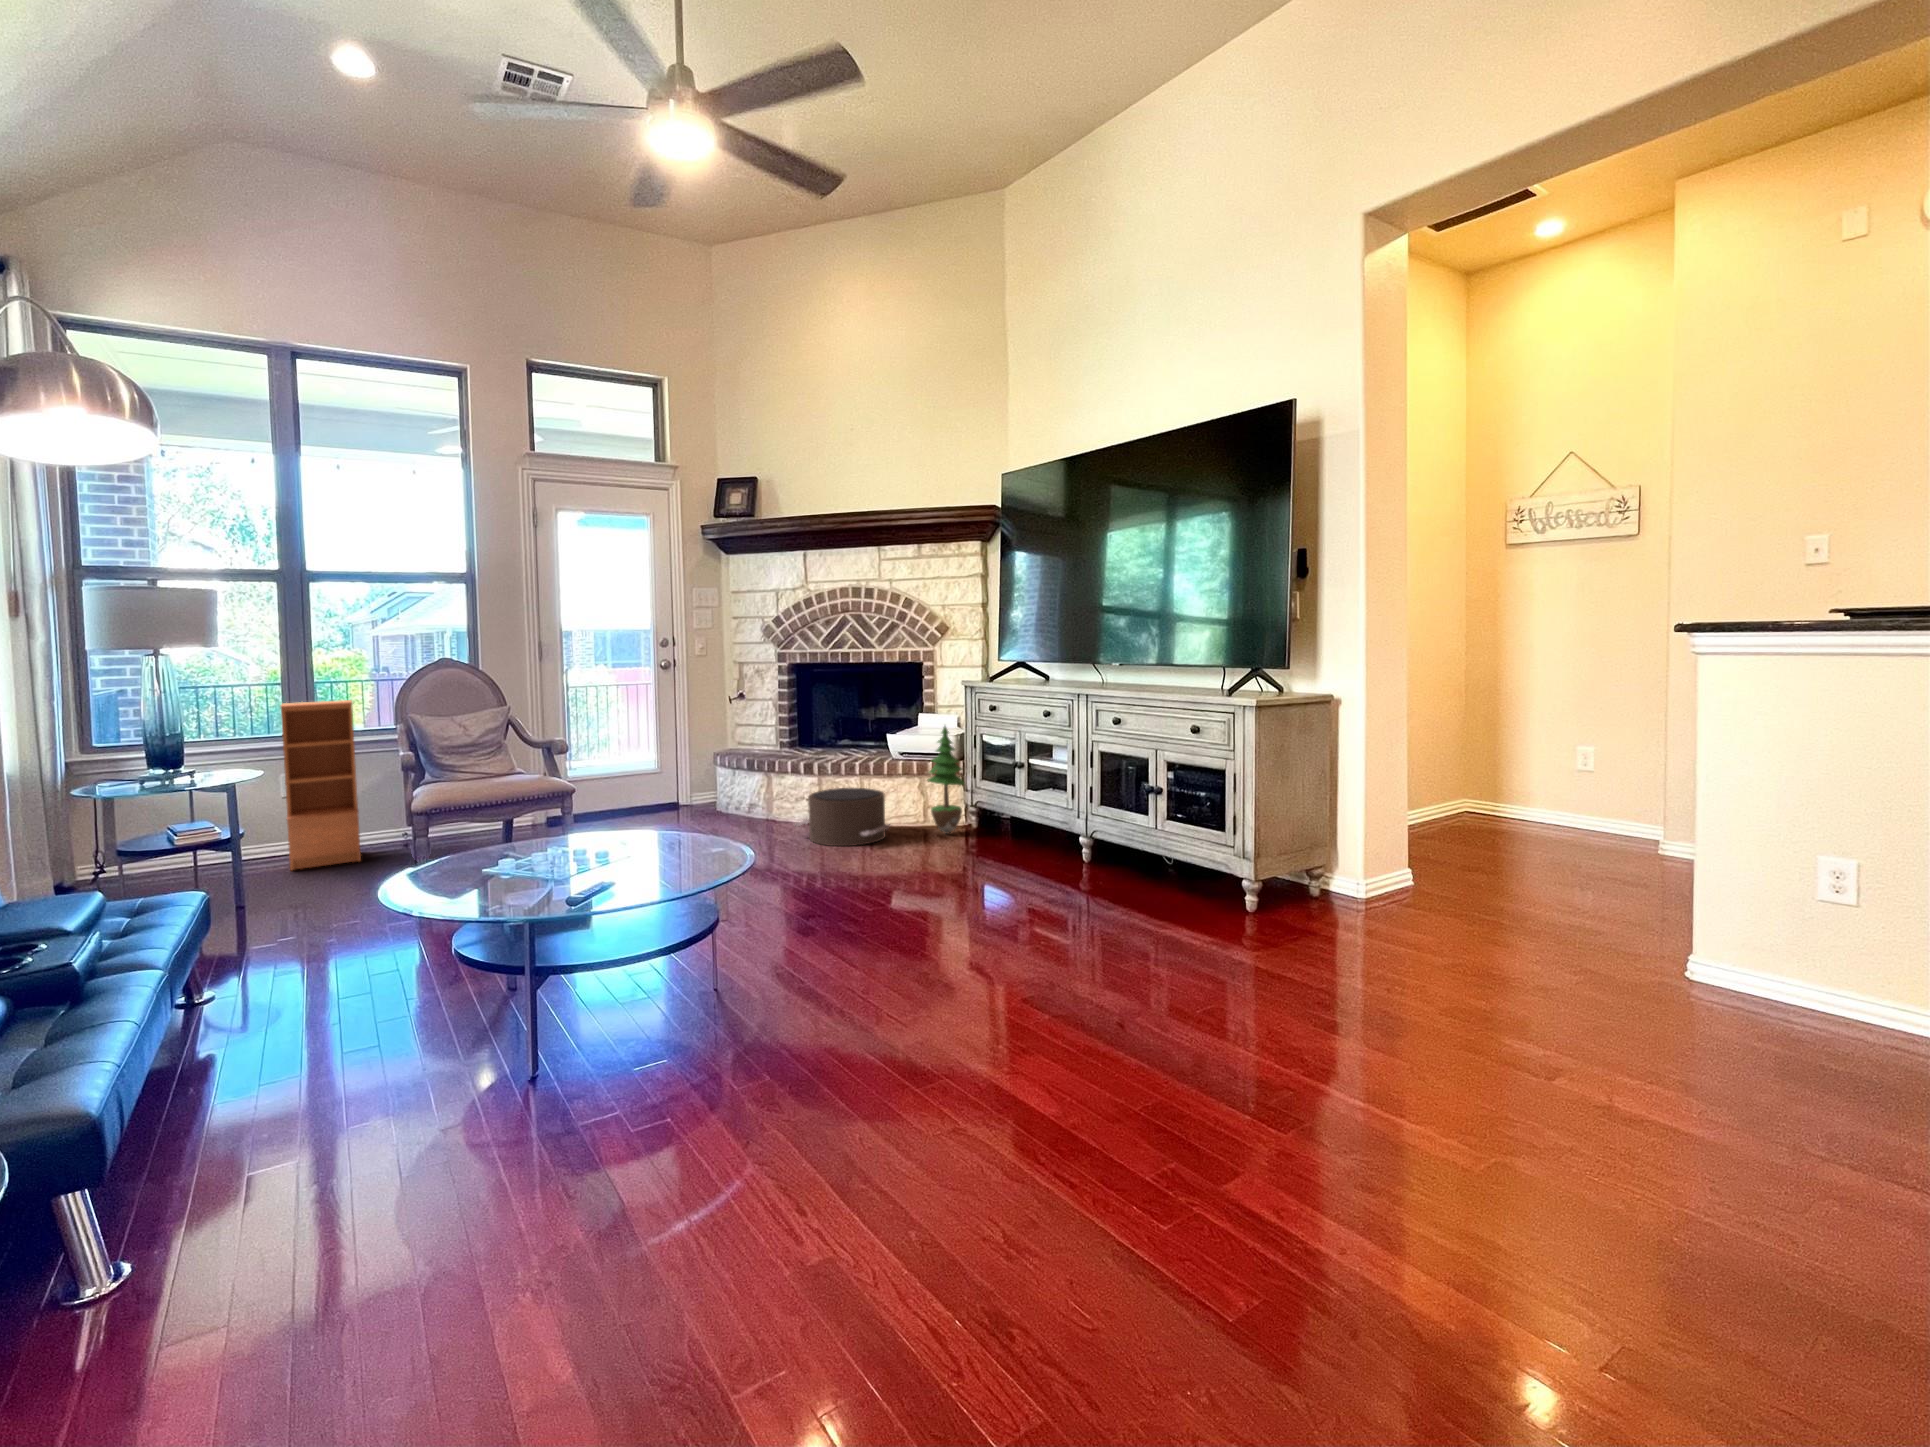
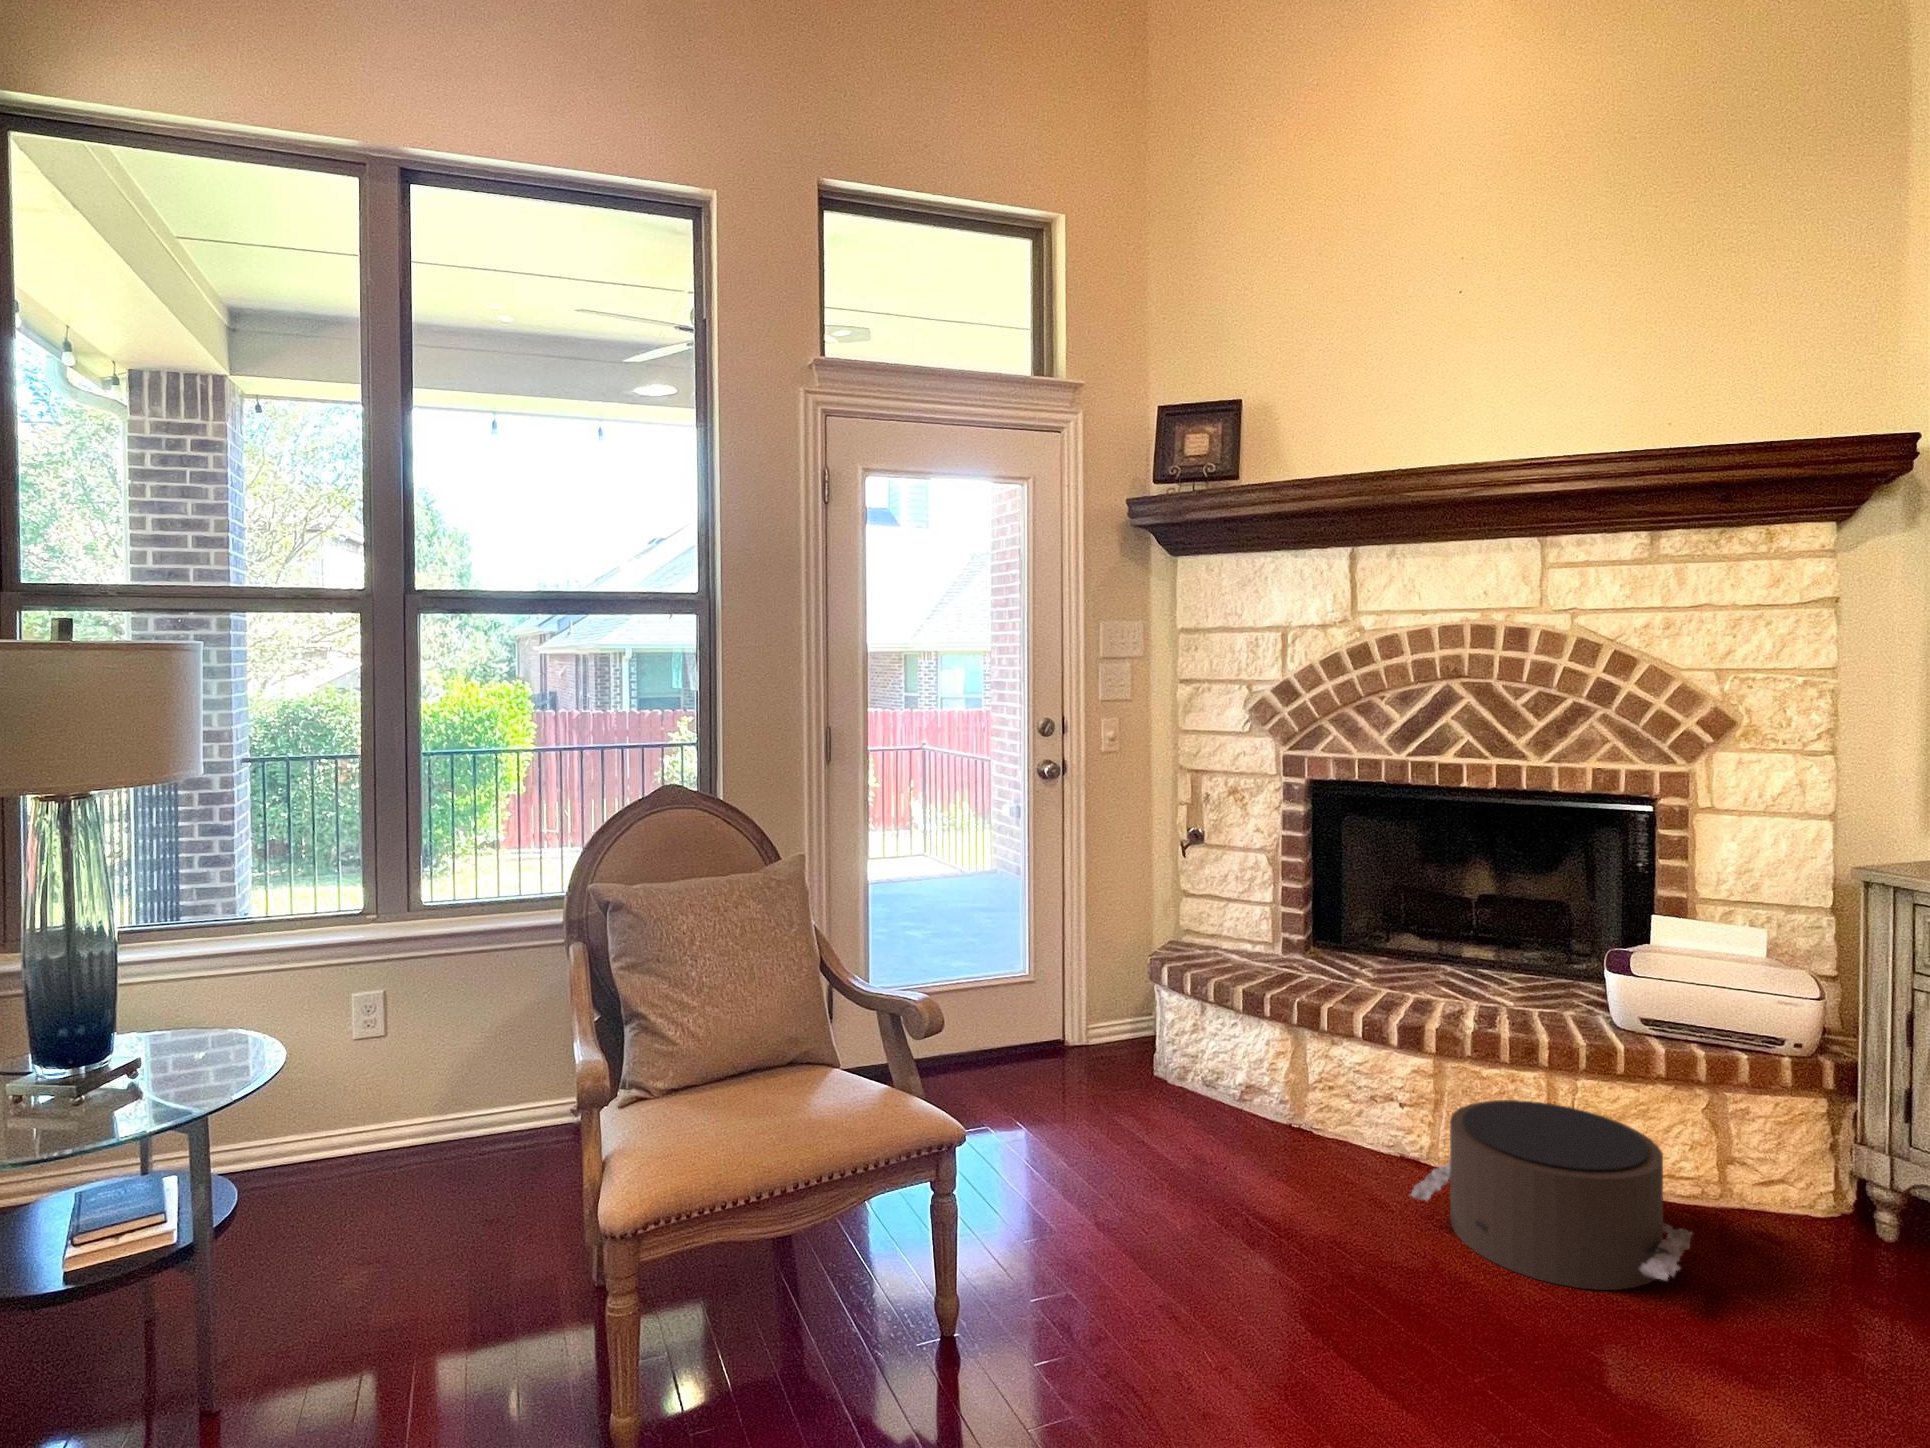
bookcase: present [280,700,361,870] -> none [350,856,492,1227]
potted tree: present [928,726,965,834] -> none [1761,981,1890,1261]

